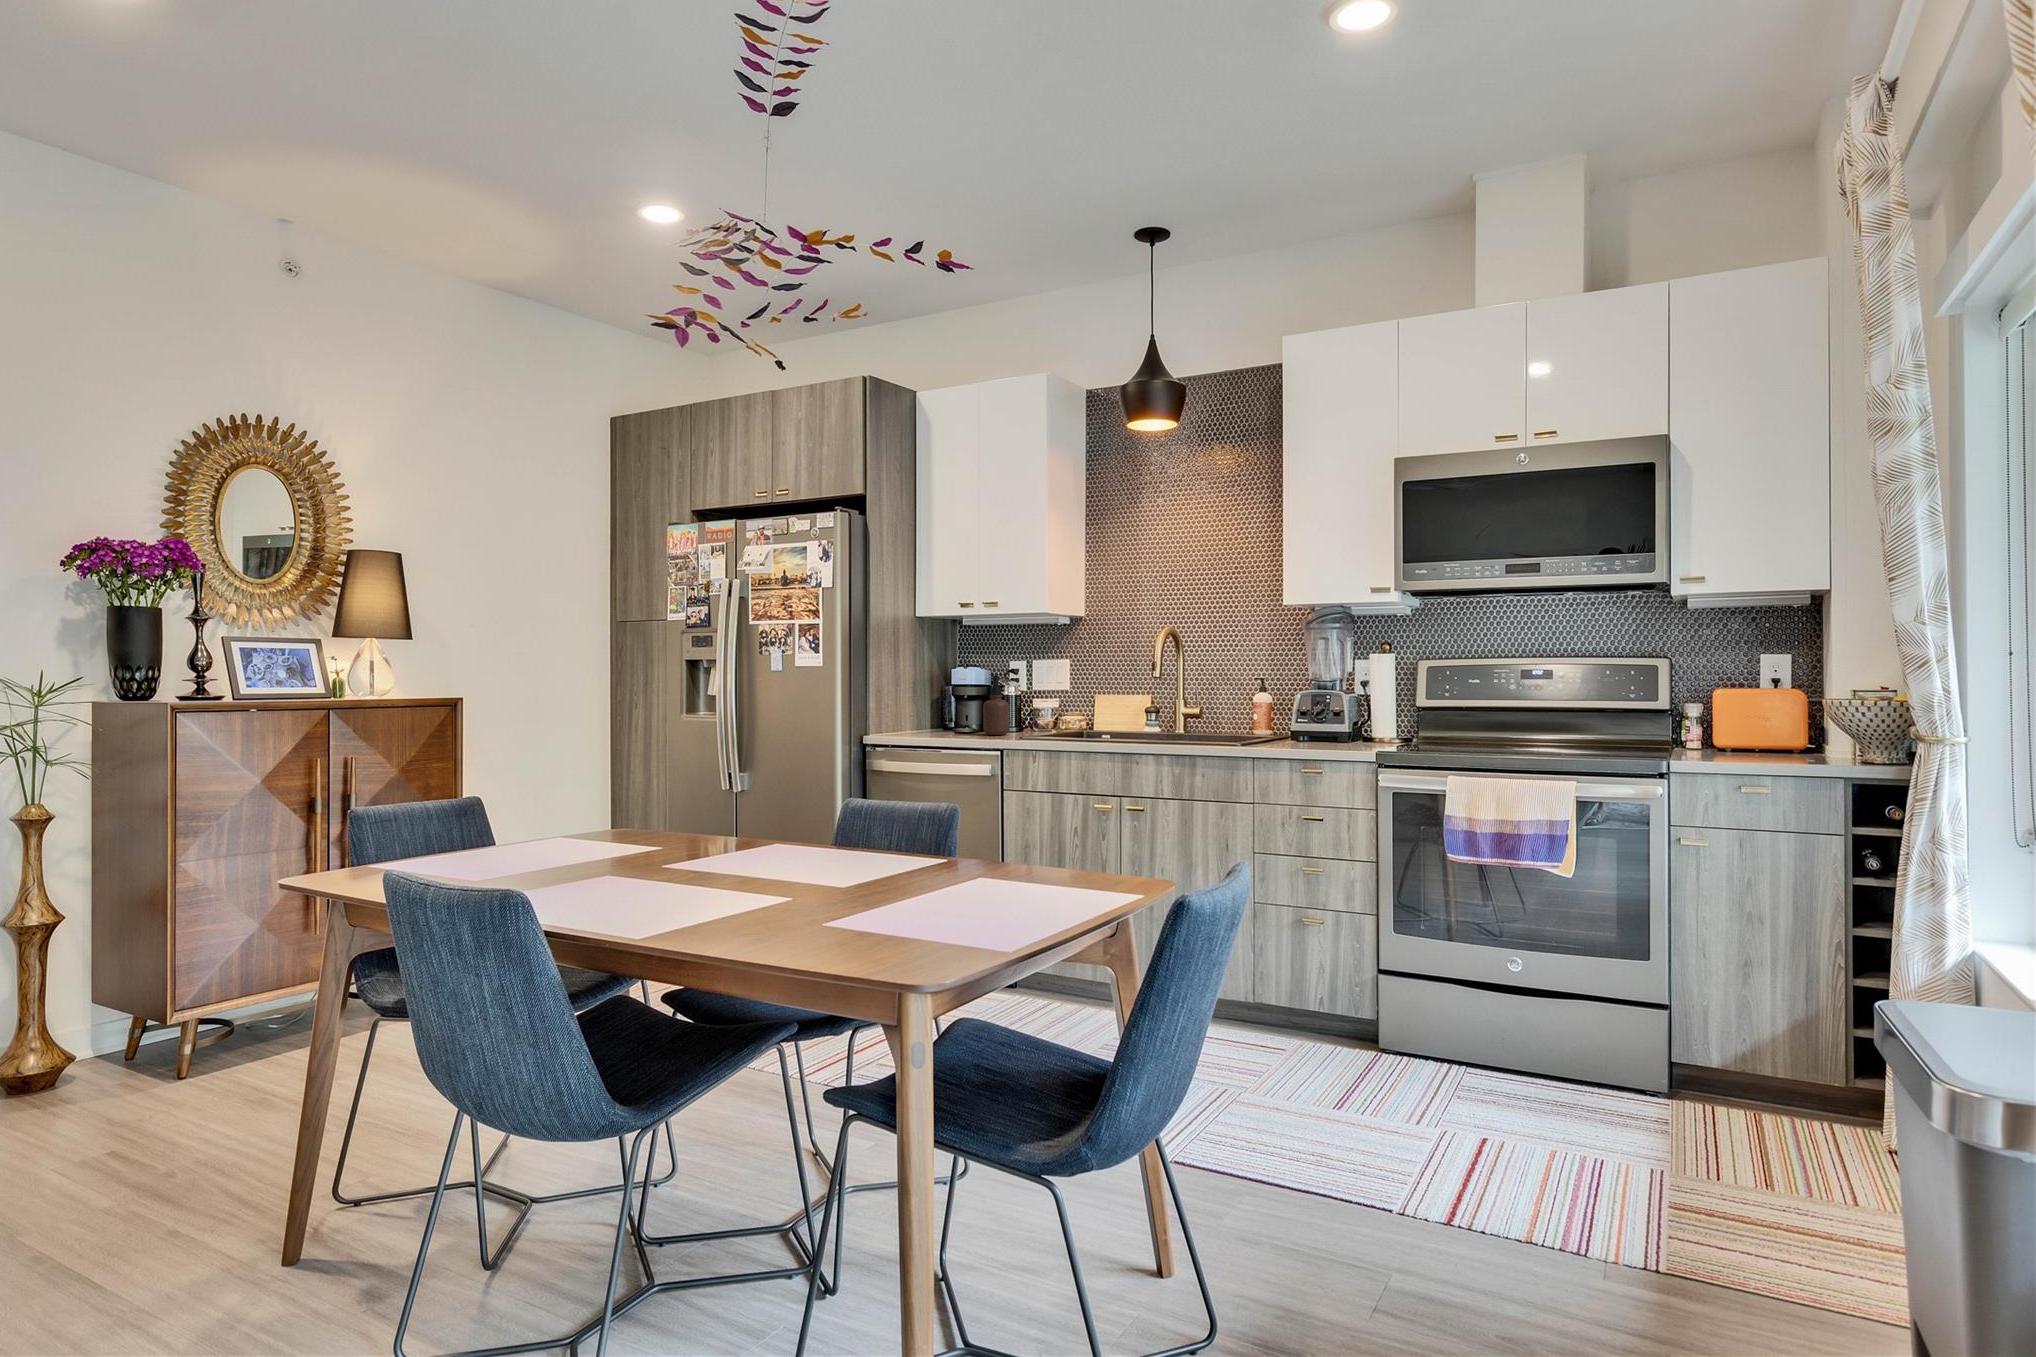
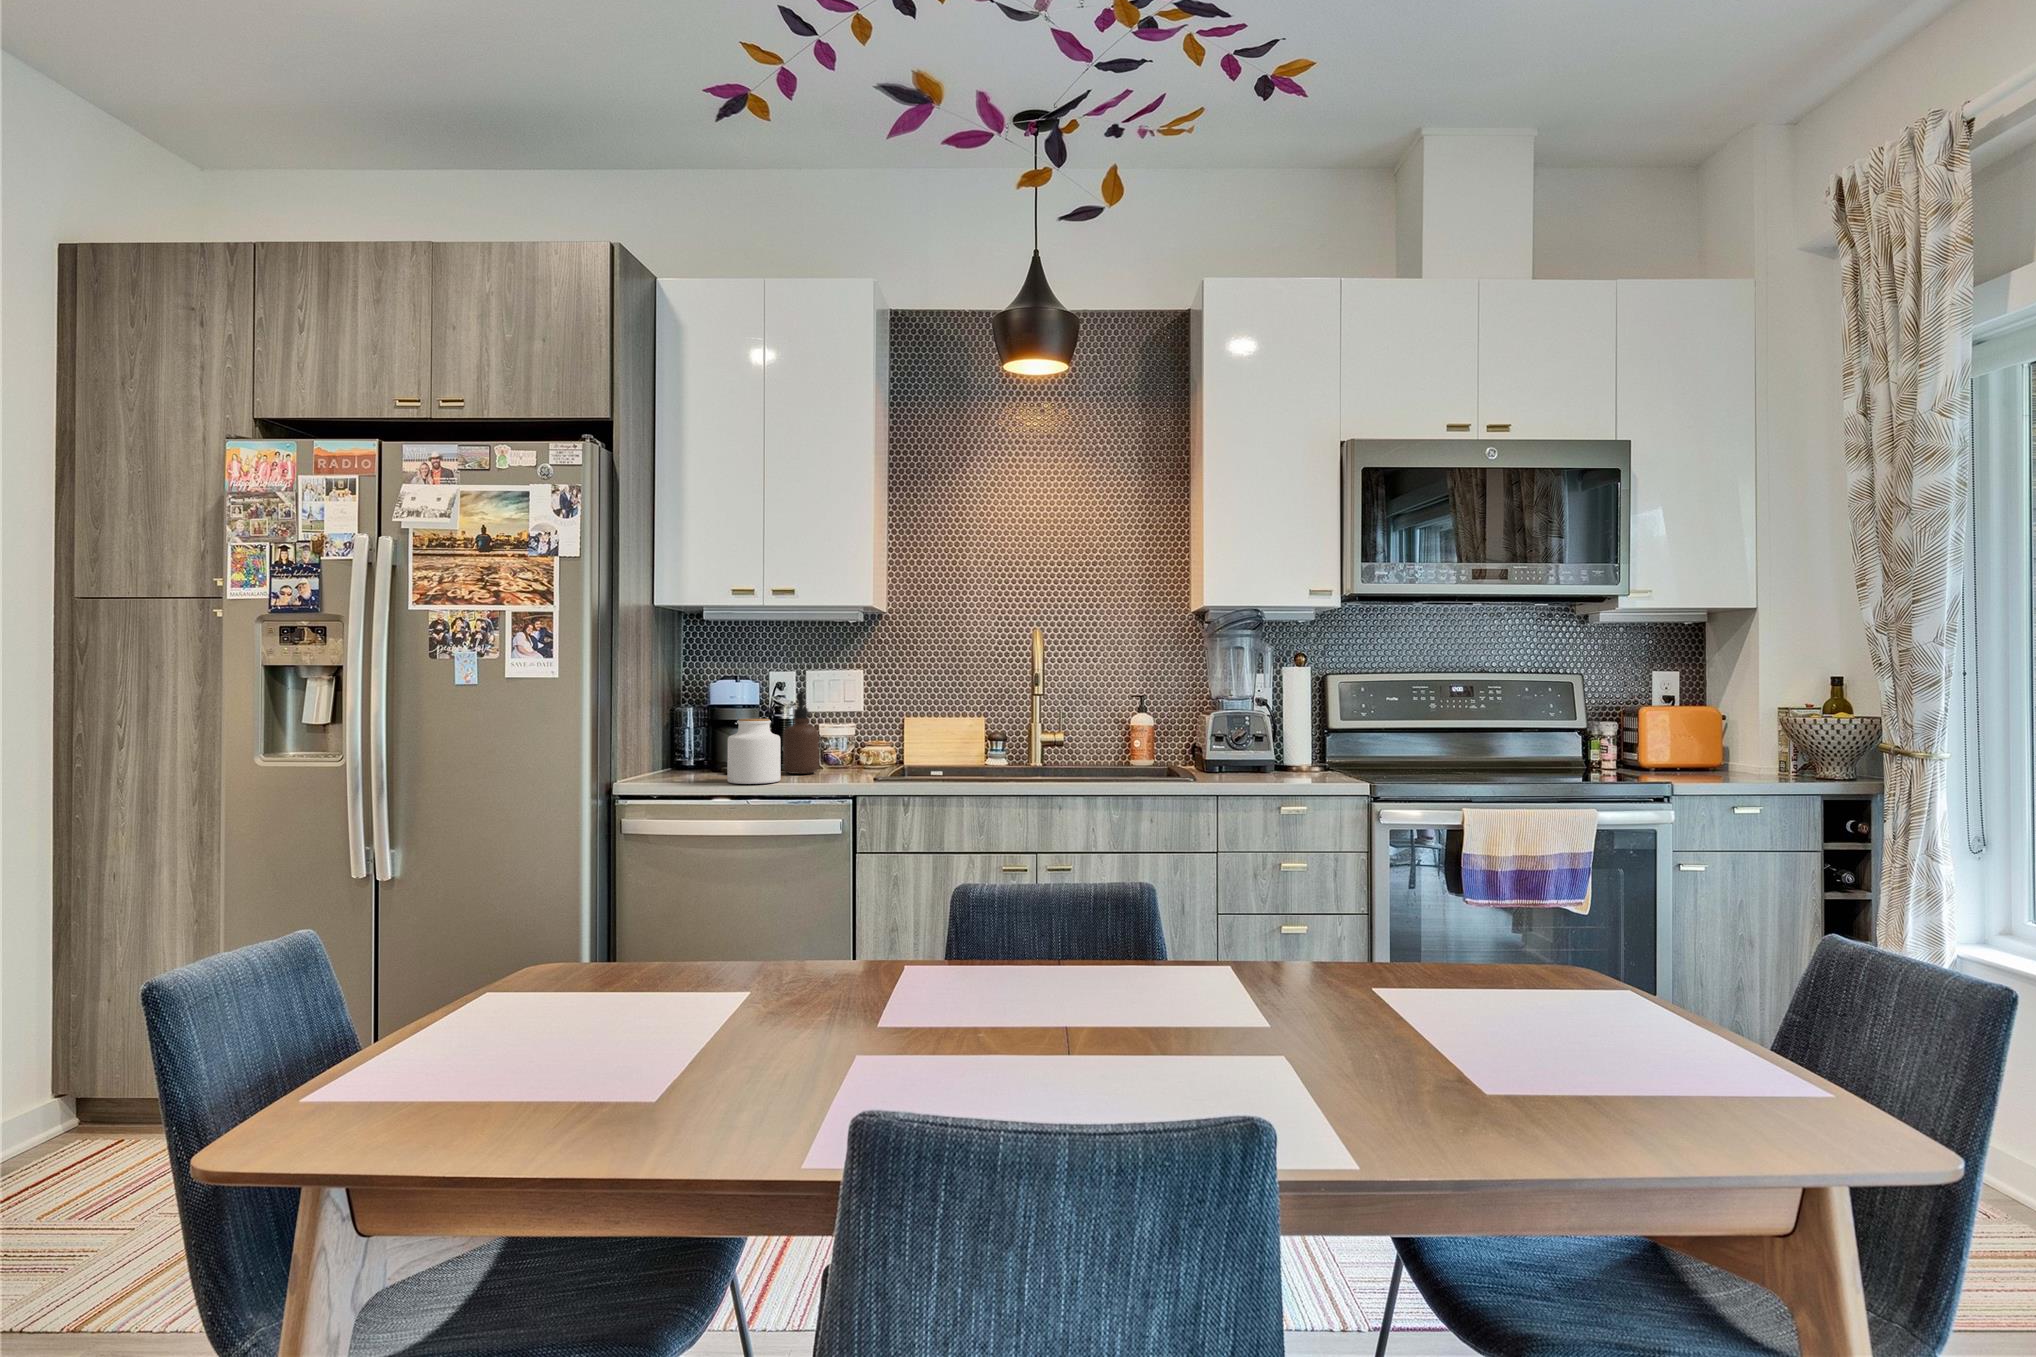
jar: none [932,694,969,739] -> present [727,719,781,784]

